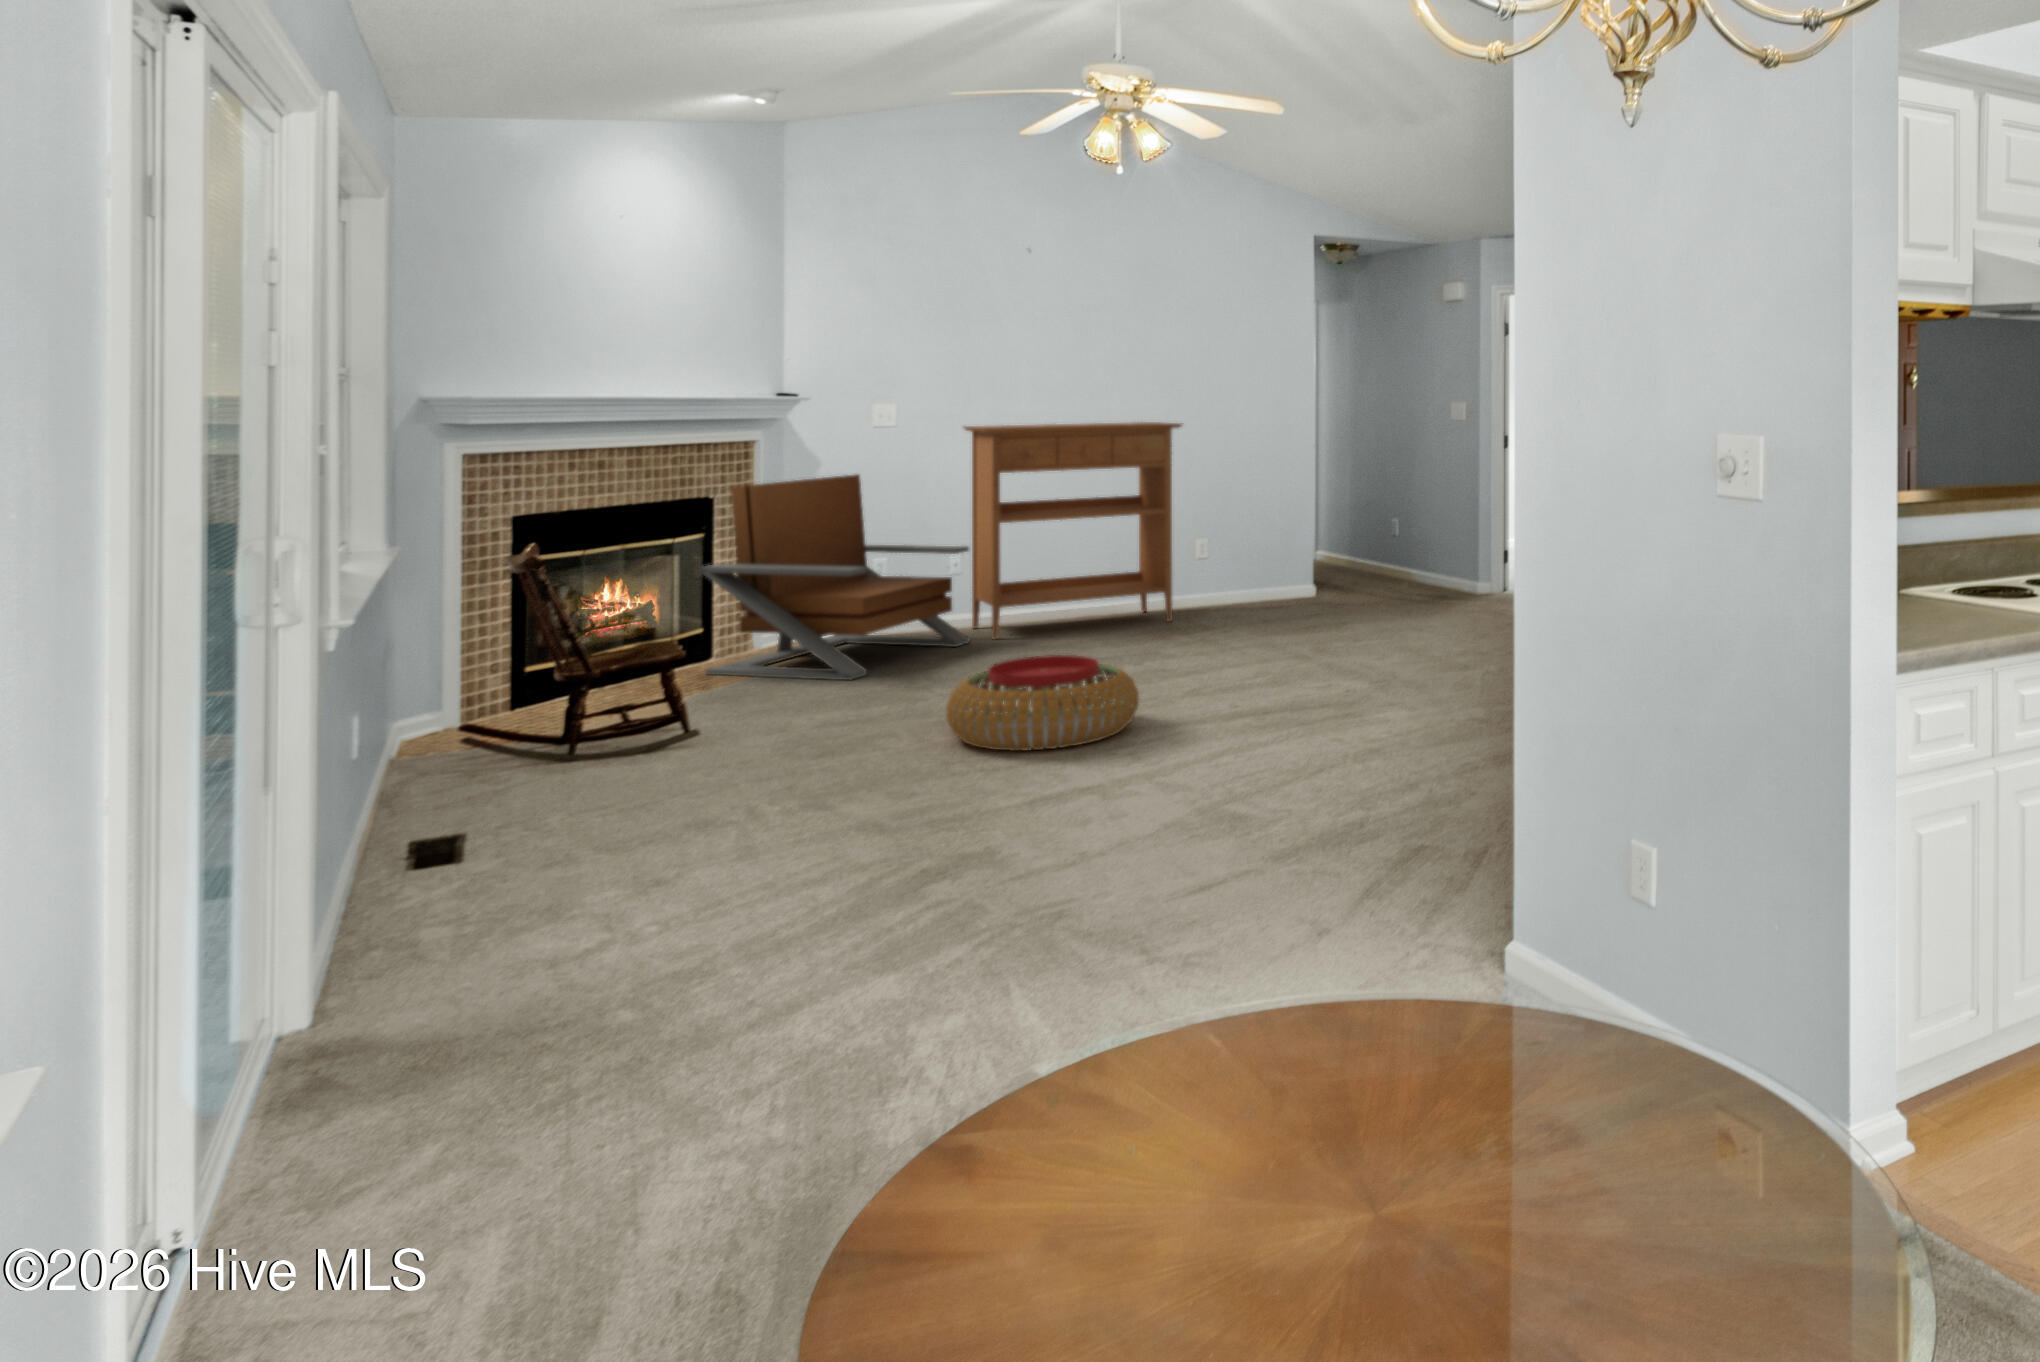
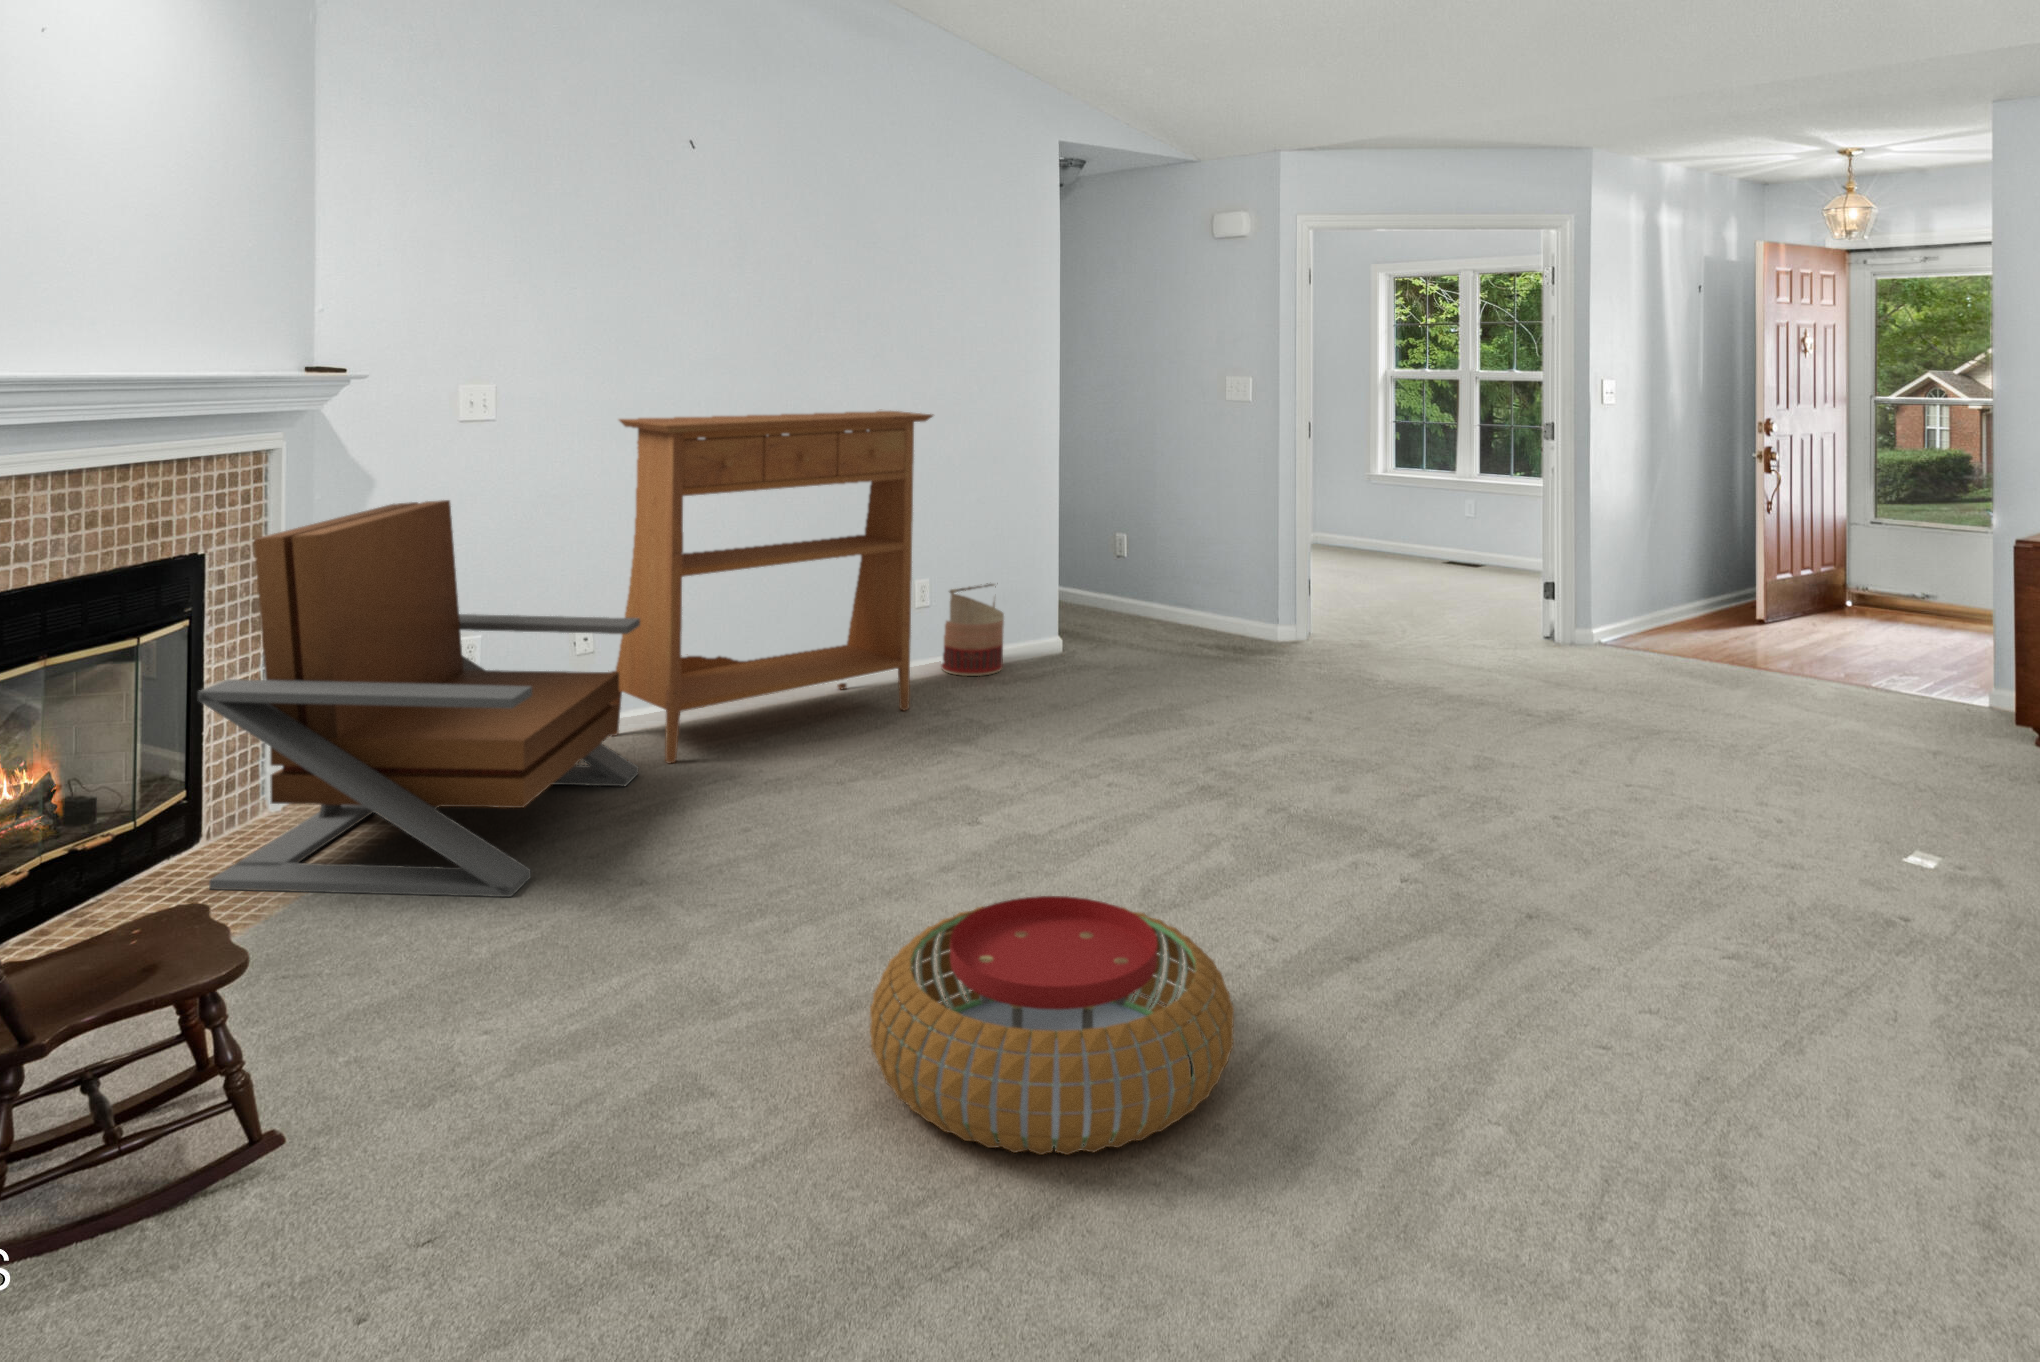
basket: none [1224,545,1267,608] -> present [941,583,1004,676]

